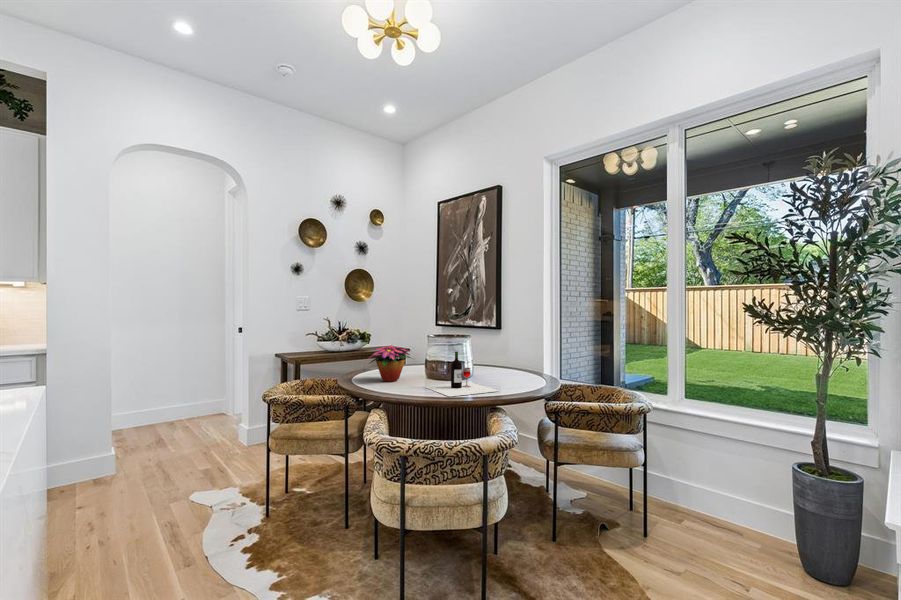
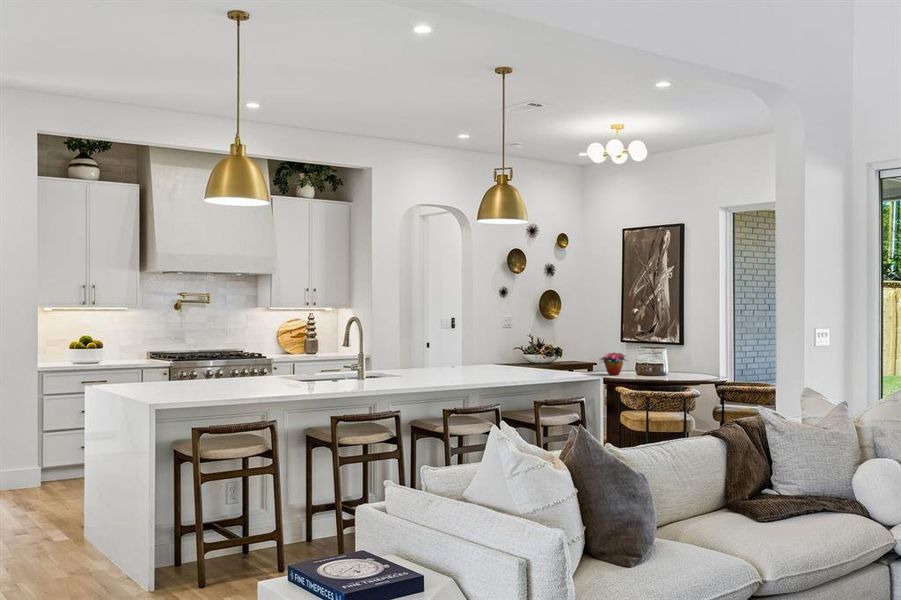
wine bottle: present [424,351,498,397] -> none [638,355,688,380]

